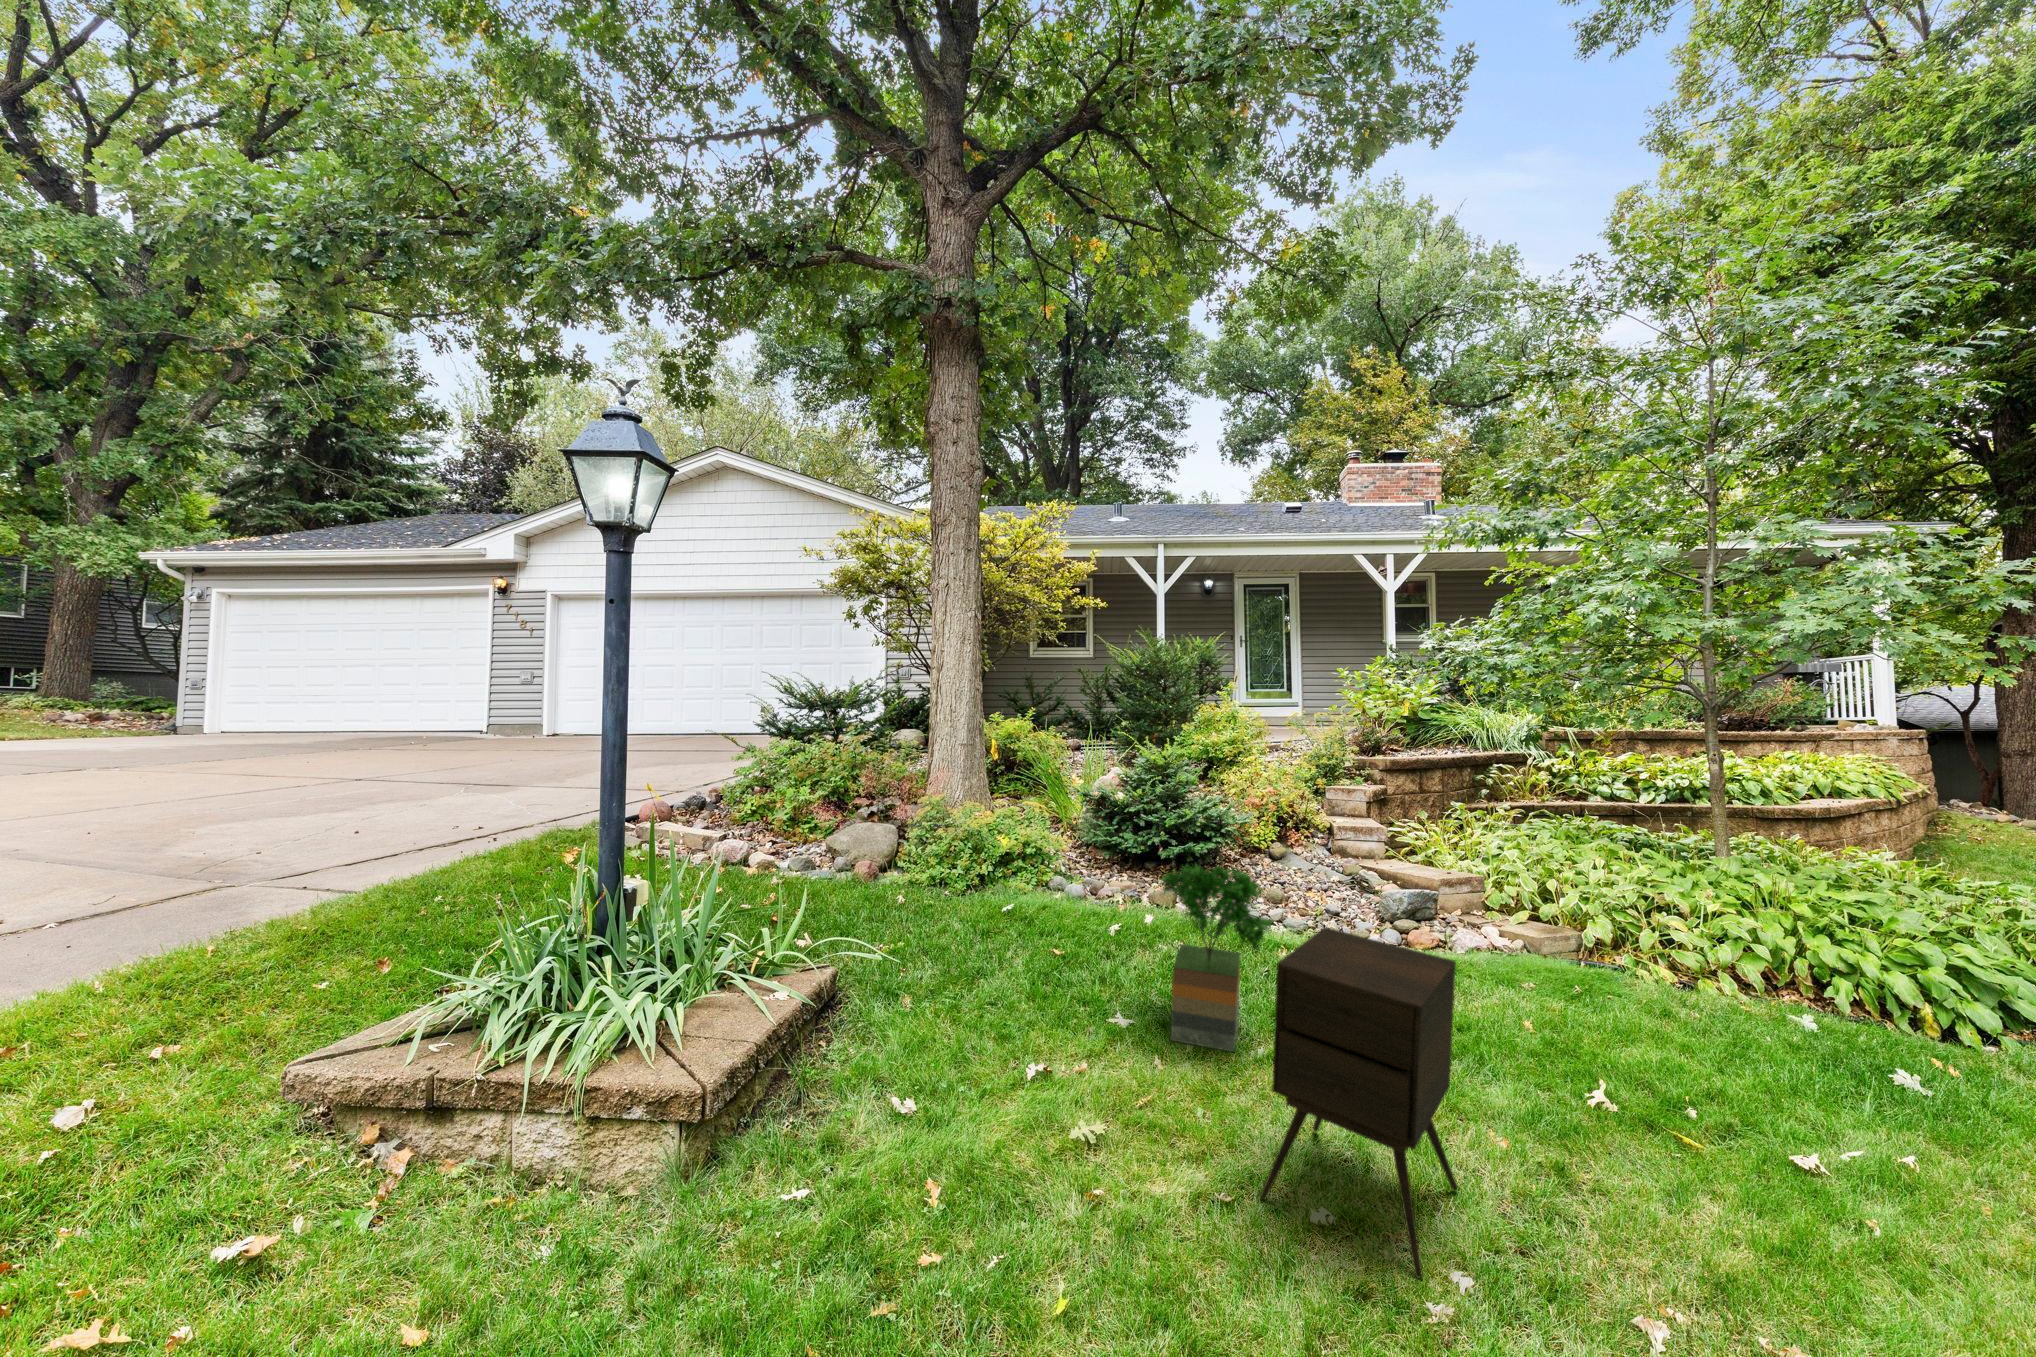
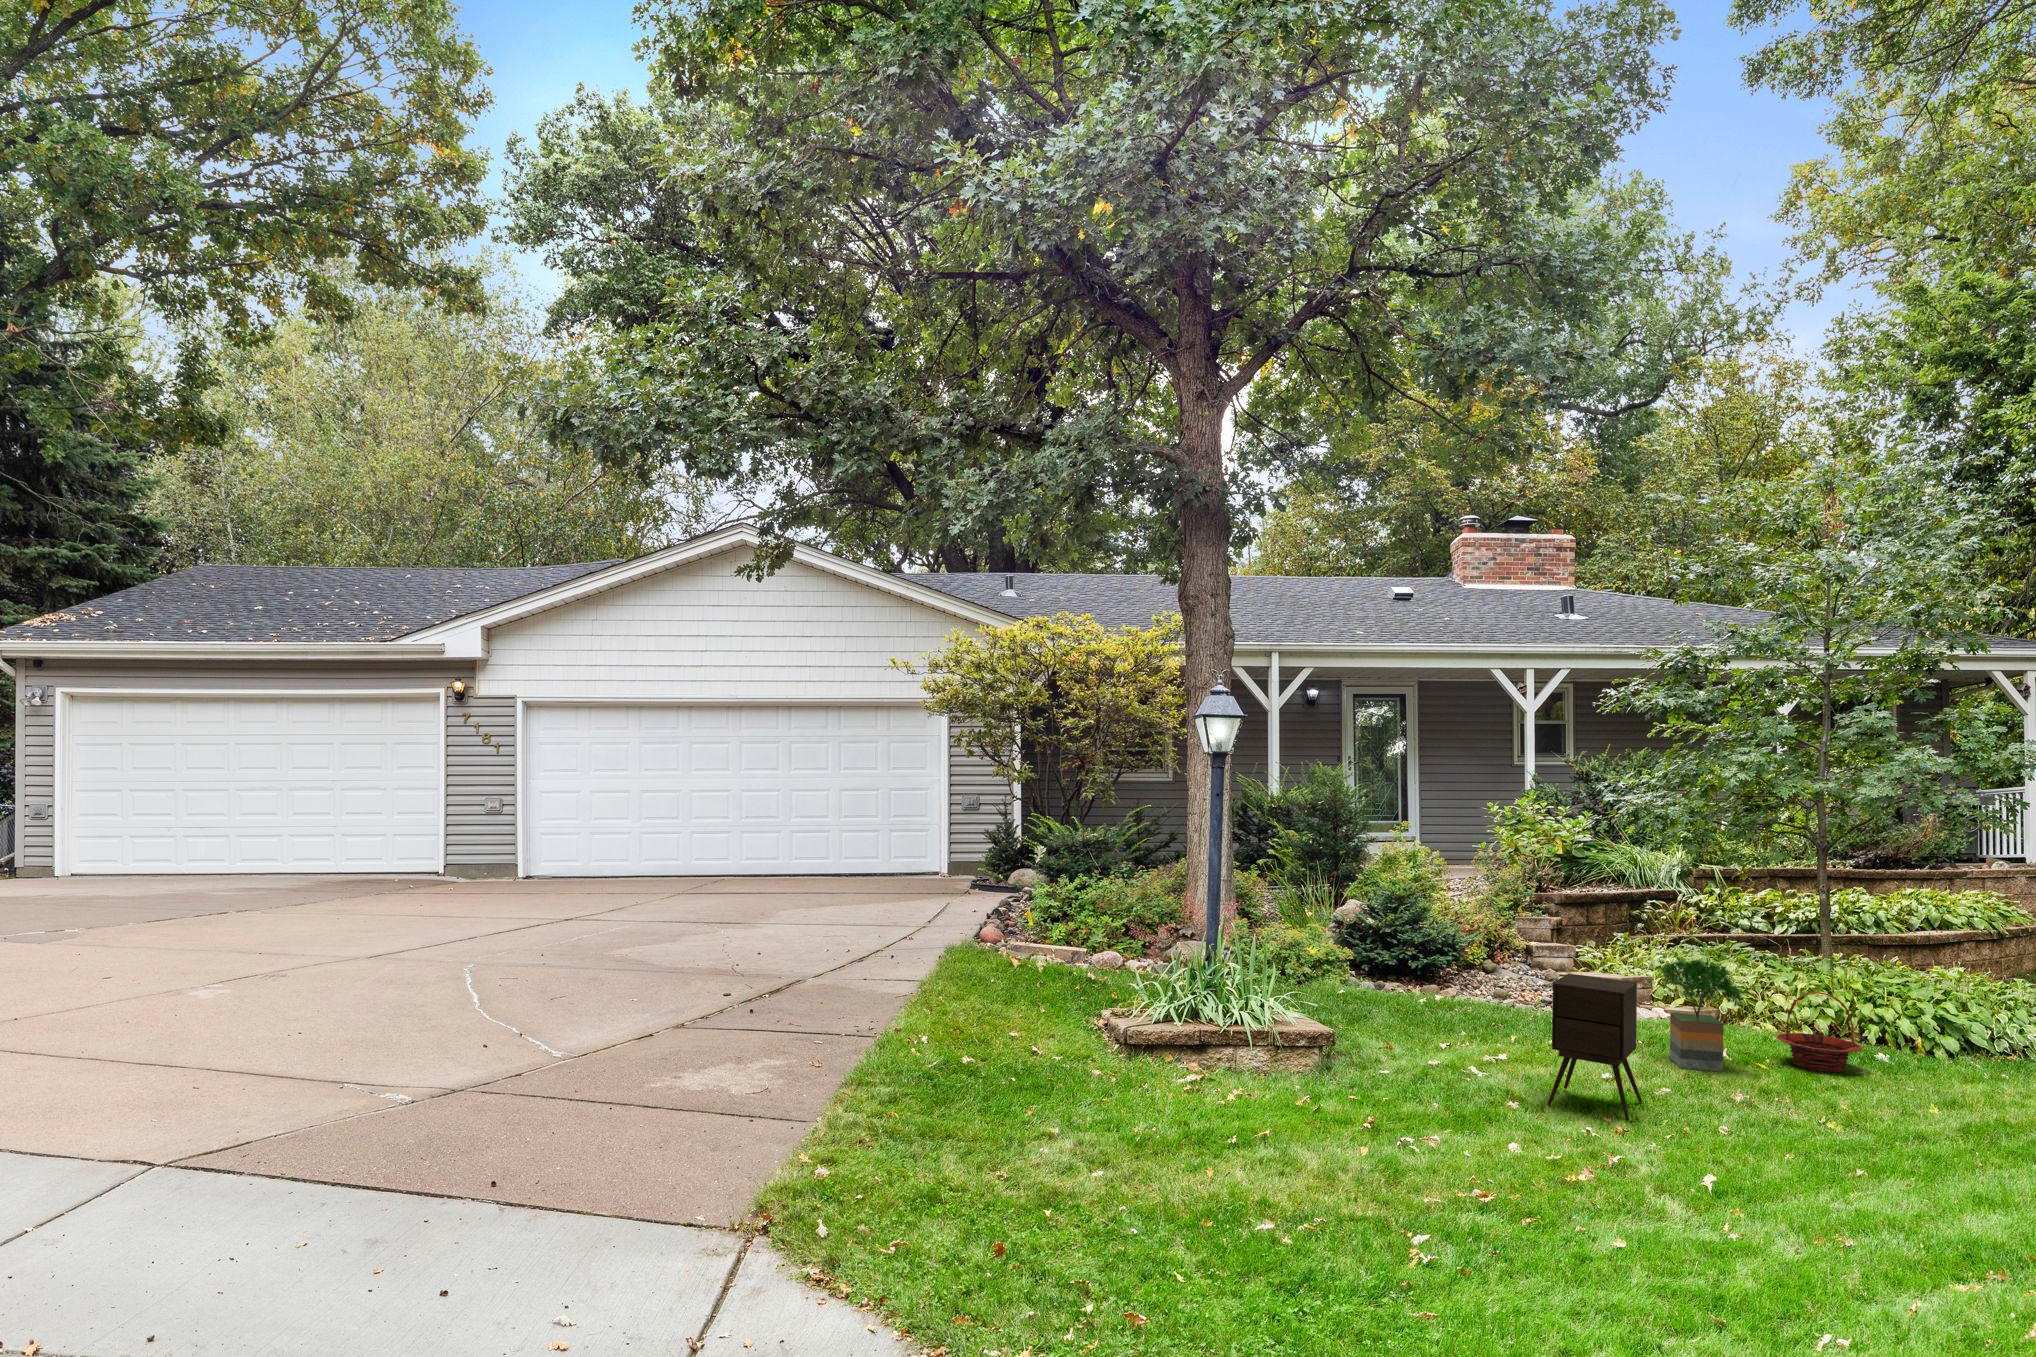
potted tree: present [1160,865,1271,1052] -> present [1660,958,1742,1072]
basket: none [1696,934,1866,1074] -> present [1777,992,1863,1072]

